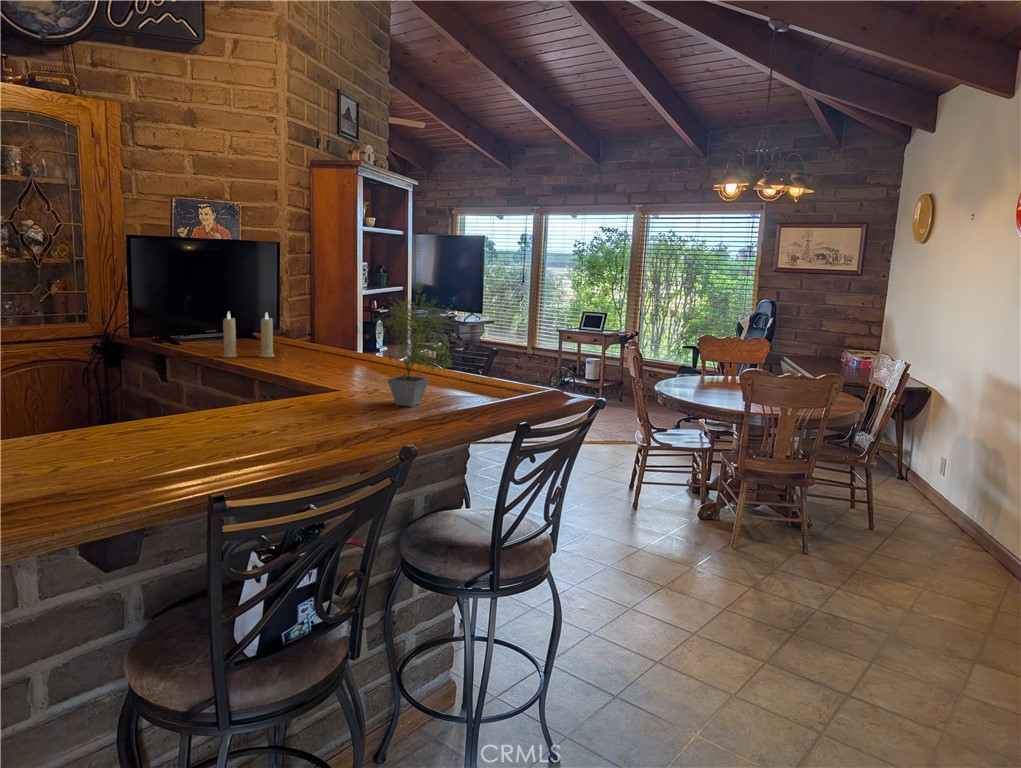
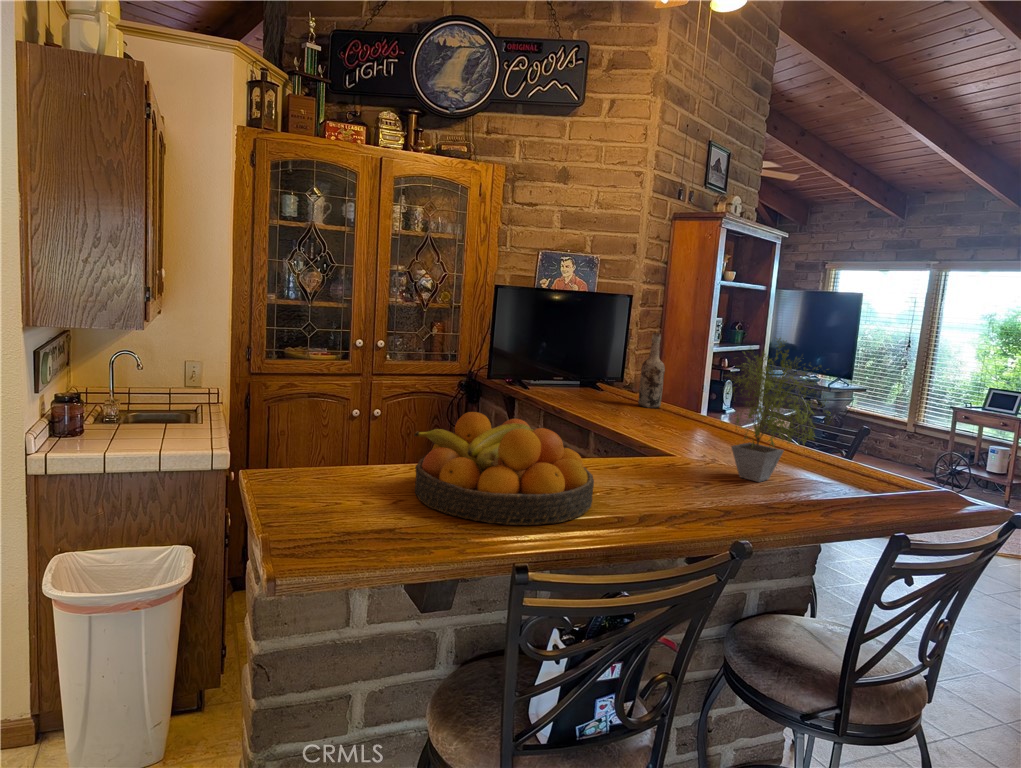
wine bottle: none [297,281,320,353] -> present [638,333,665,408]
candle: present [222,312,274,358] -> none [565,357,618,408]
fruit bowl: none [75,374,272,475] -> present [414,412,594,525]

